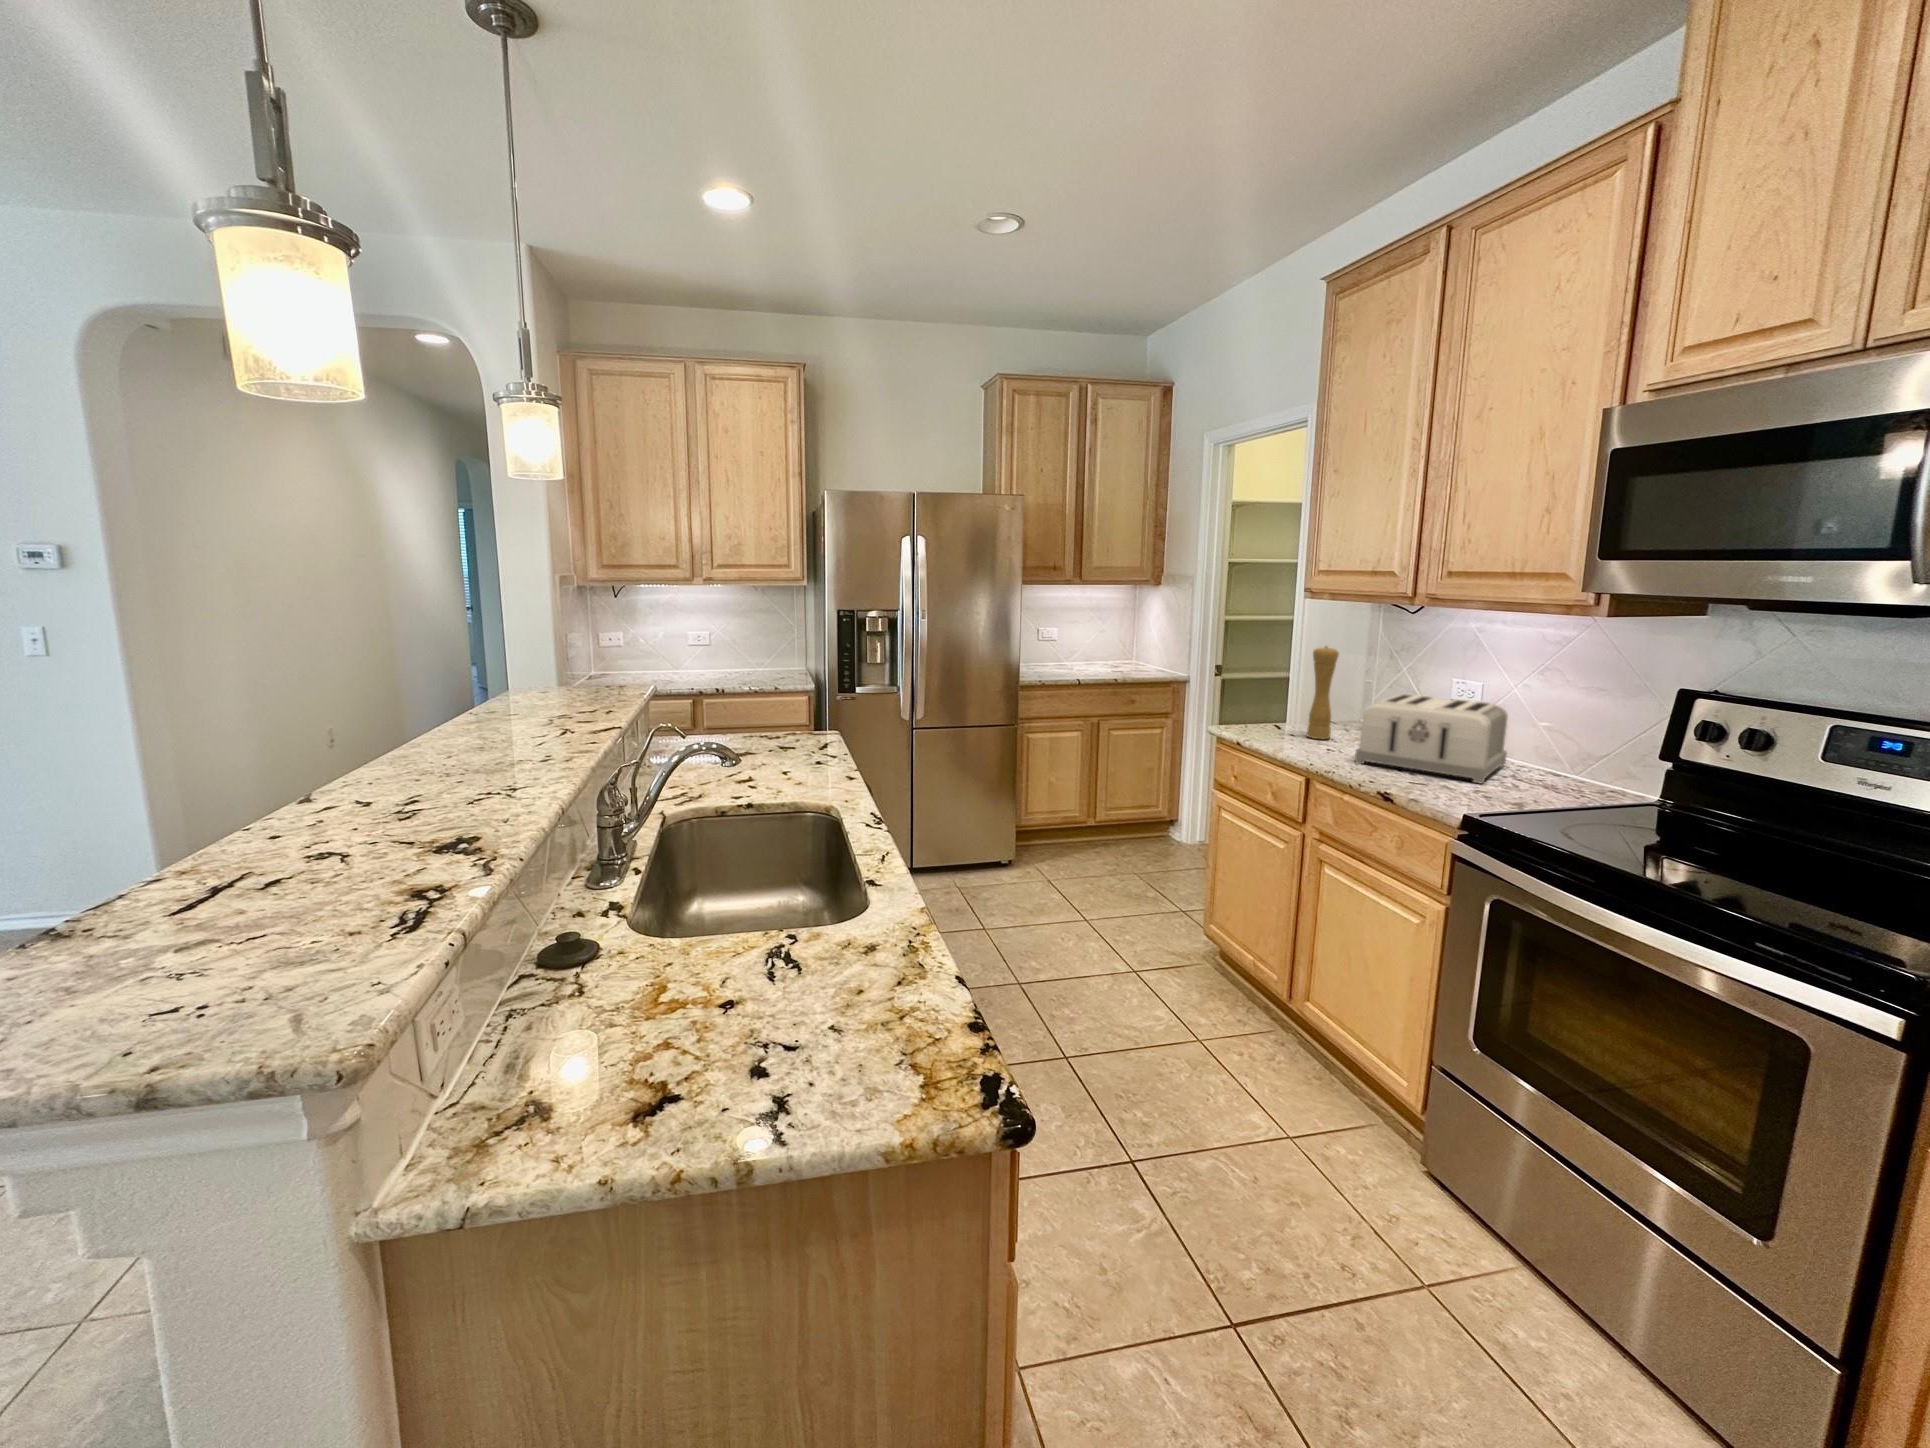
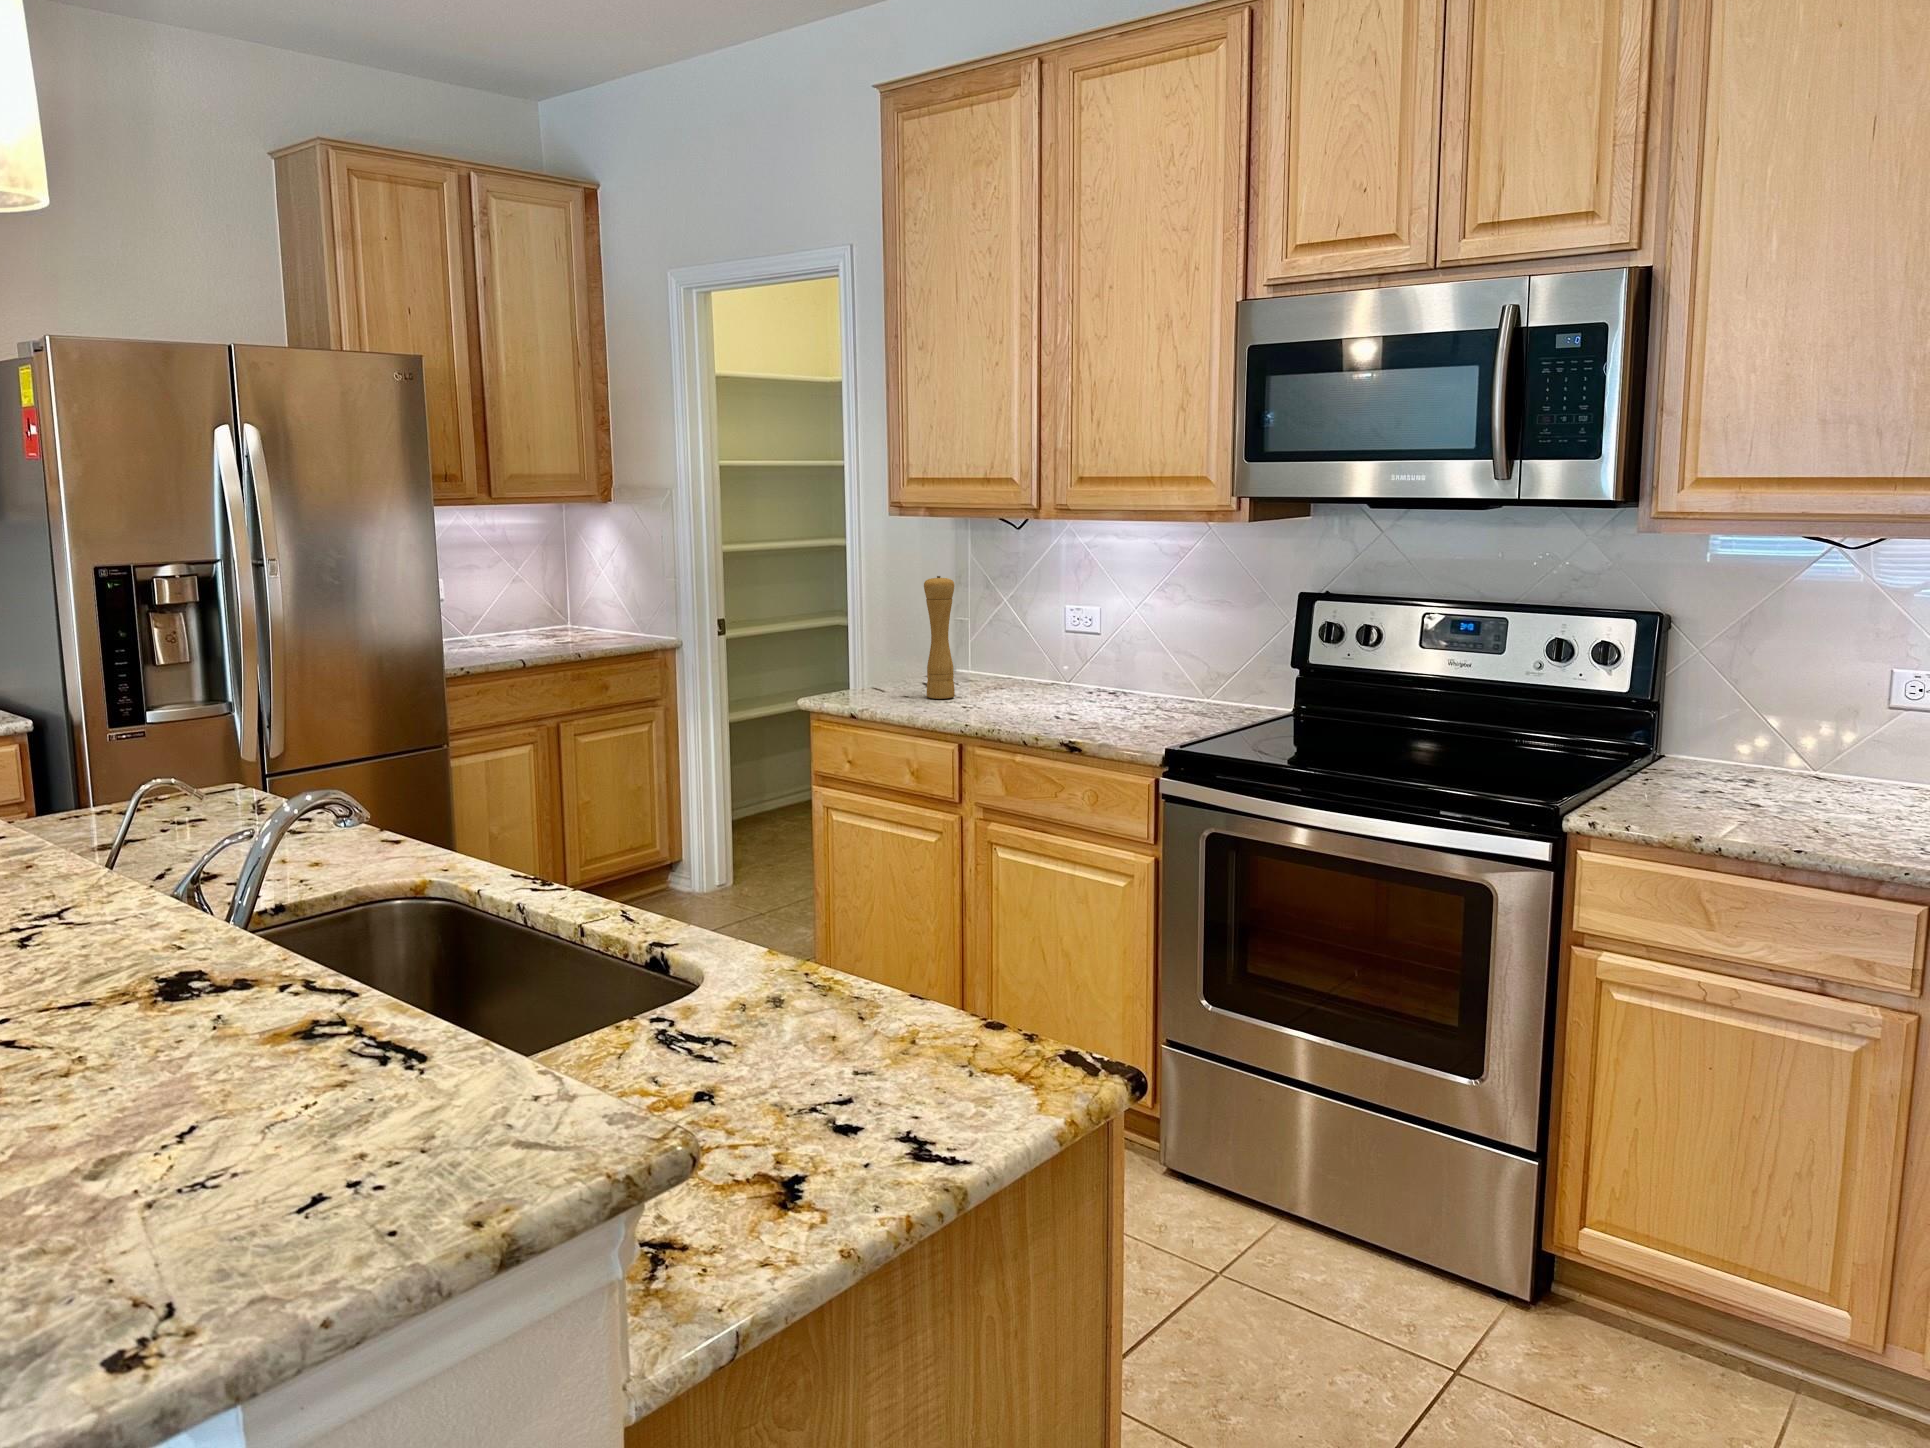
toaster: present [1355,694,1508,783] -> none [1011,627,1148,720]

